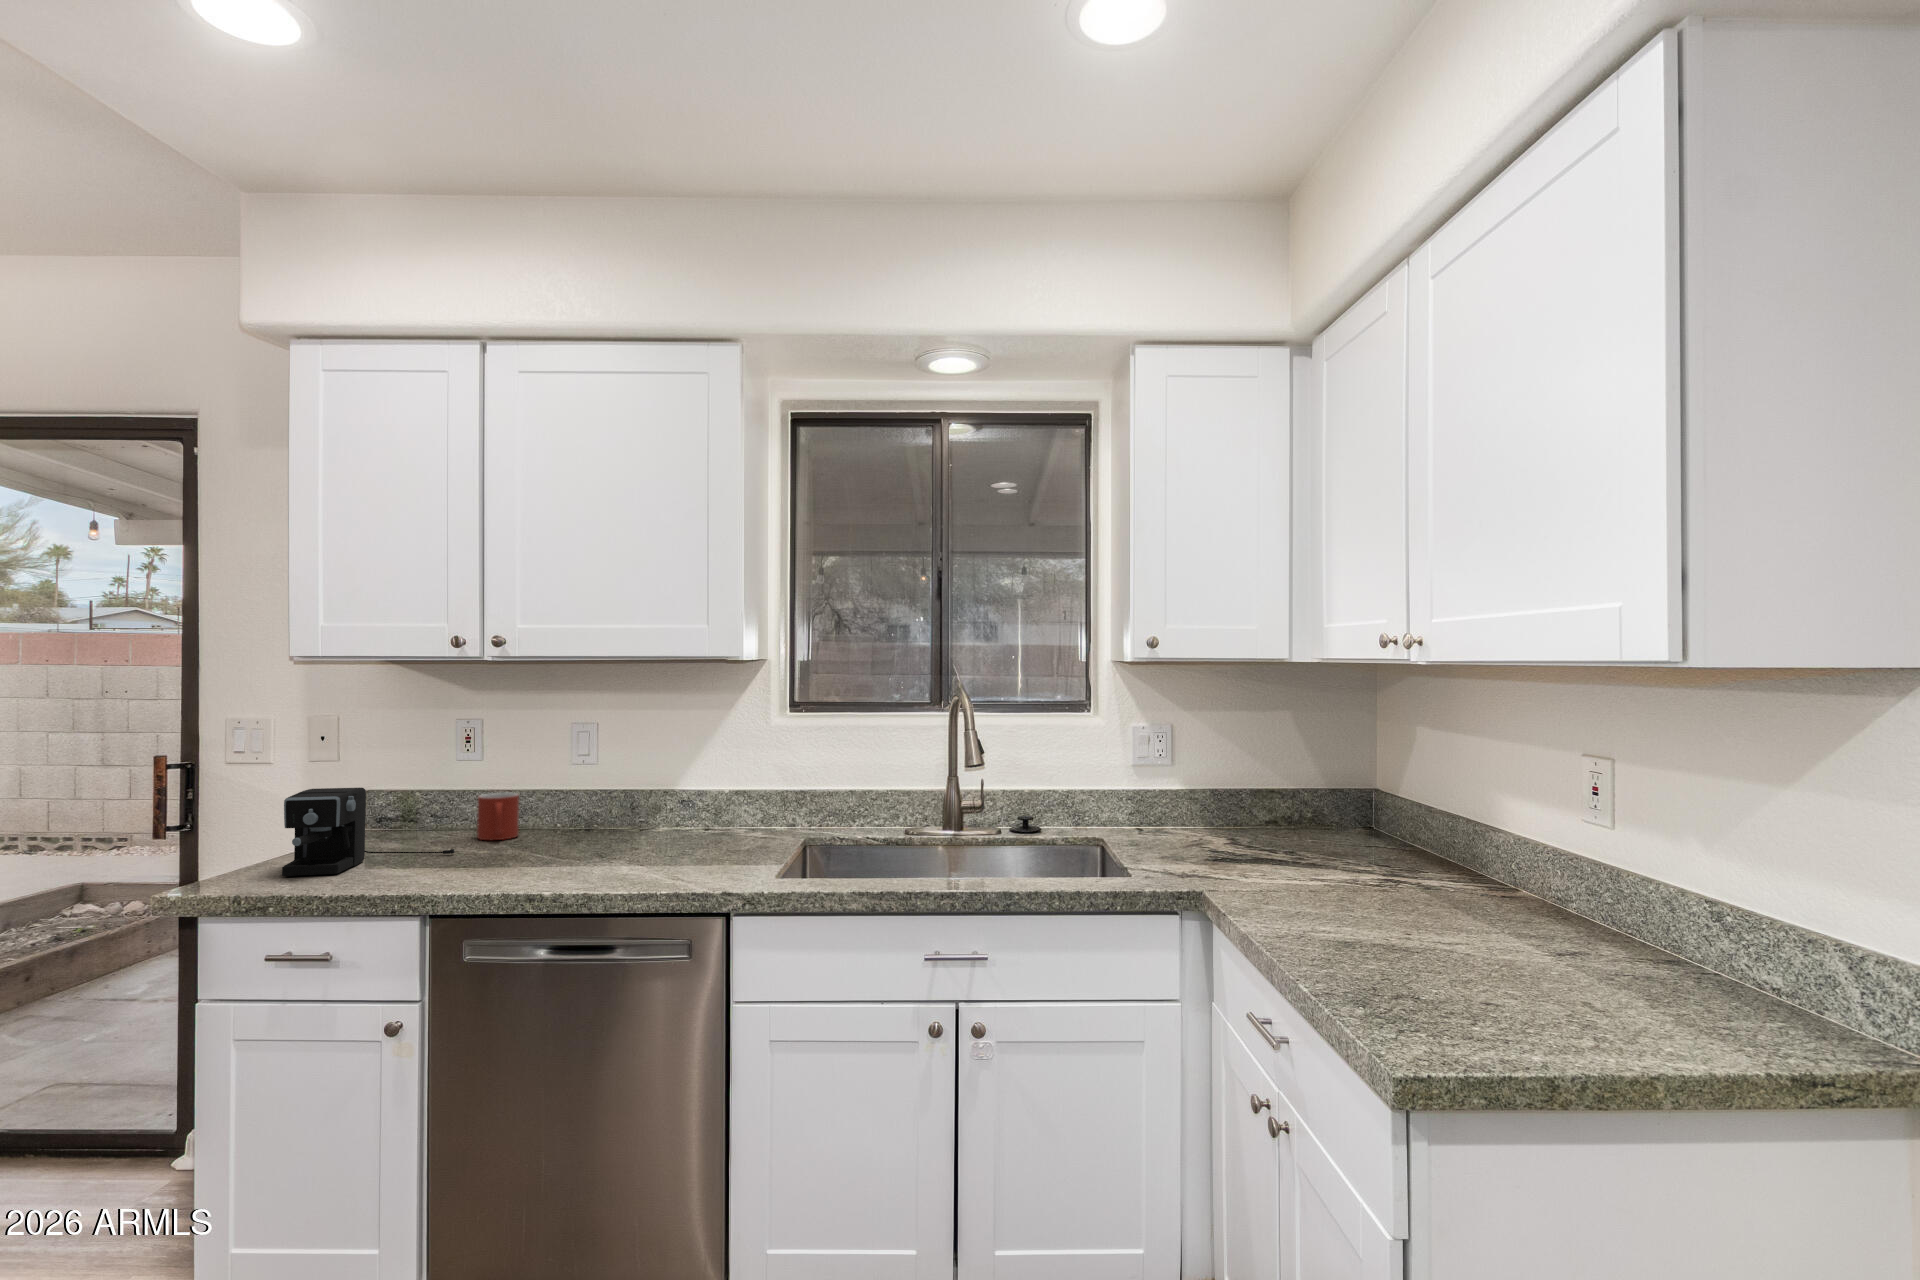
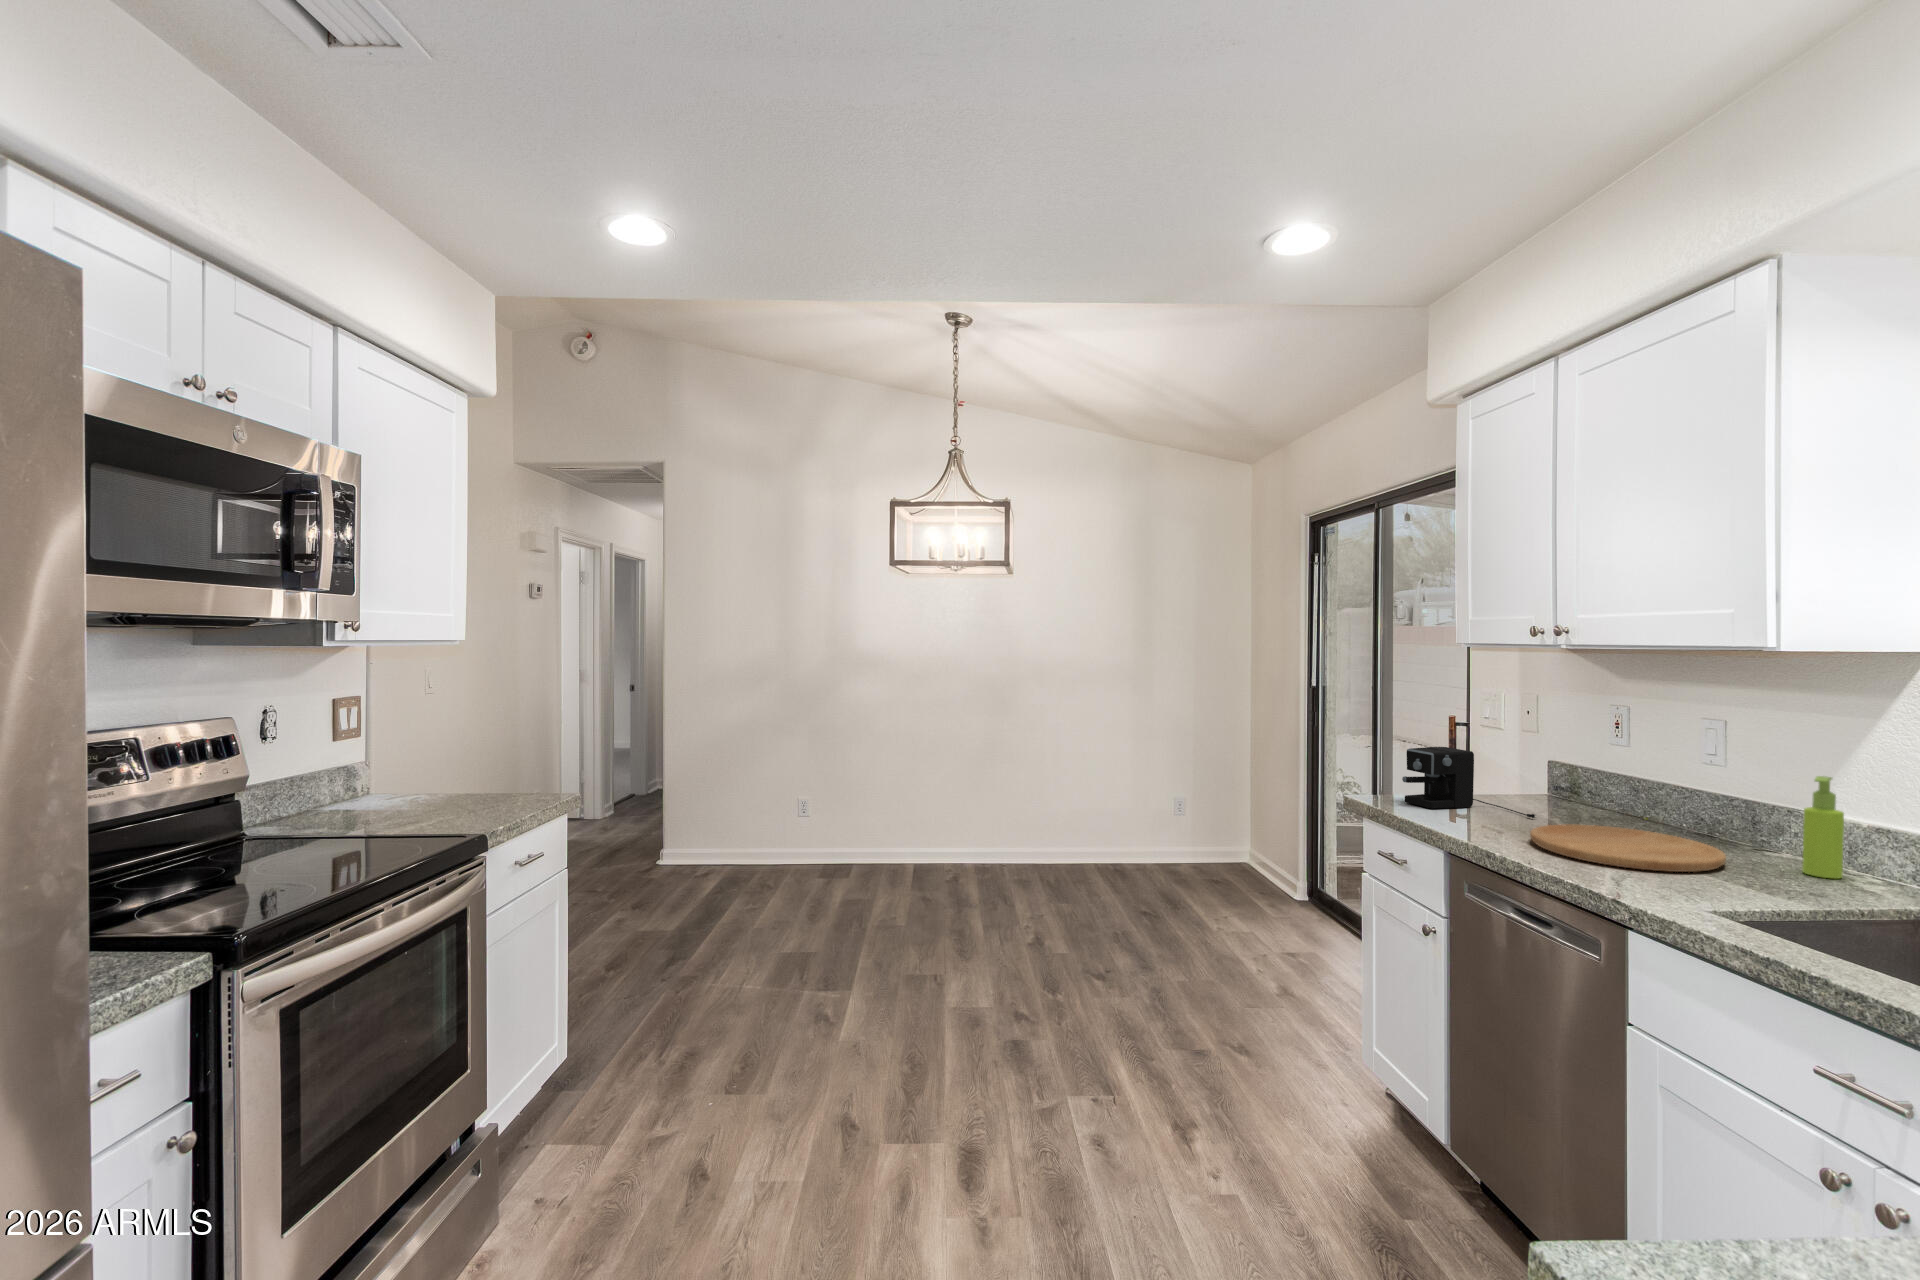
soap dispenser: none [711,753,737,838] -> present [1802,776,1844,879]
mug: present [477,793,519,840] -> none [1590,778,1632,822]
cutting board: none [518,833,691,874] -> present [1530,825,1726,872]

